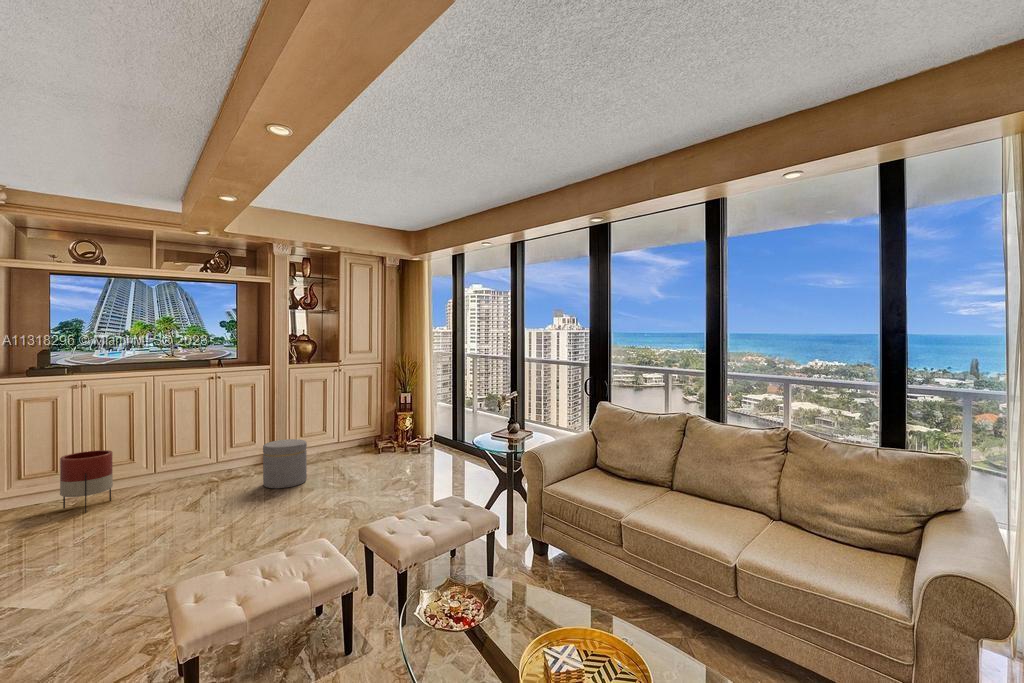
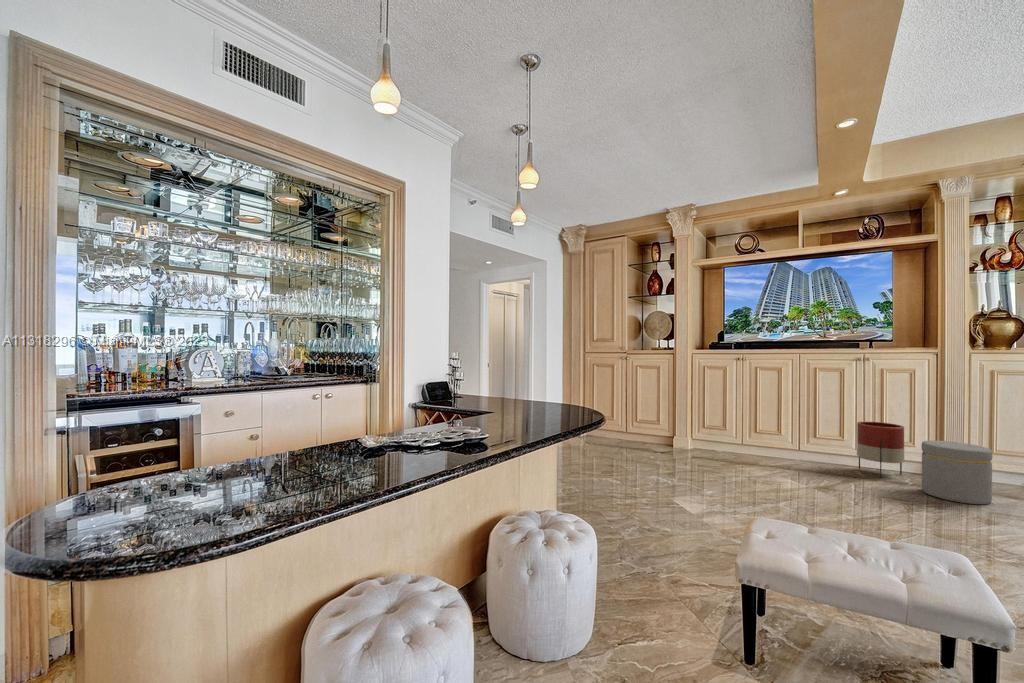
planter: present [60,450,113,513] -> present [857,421,904,478]

